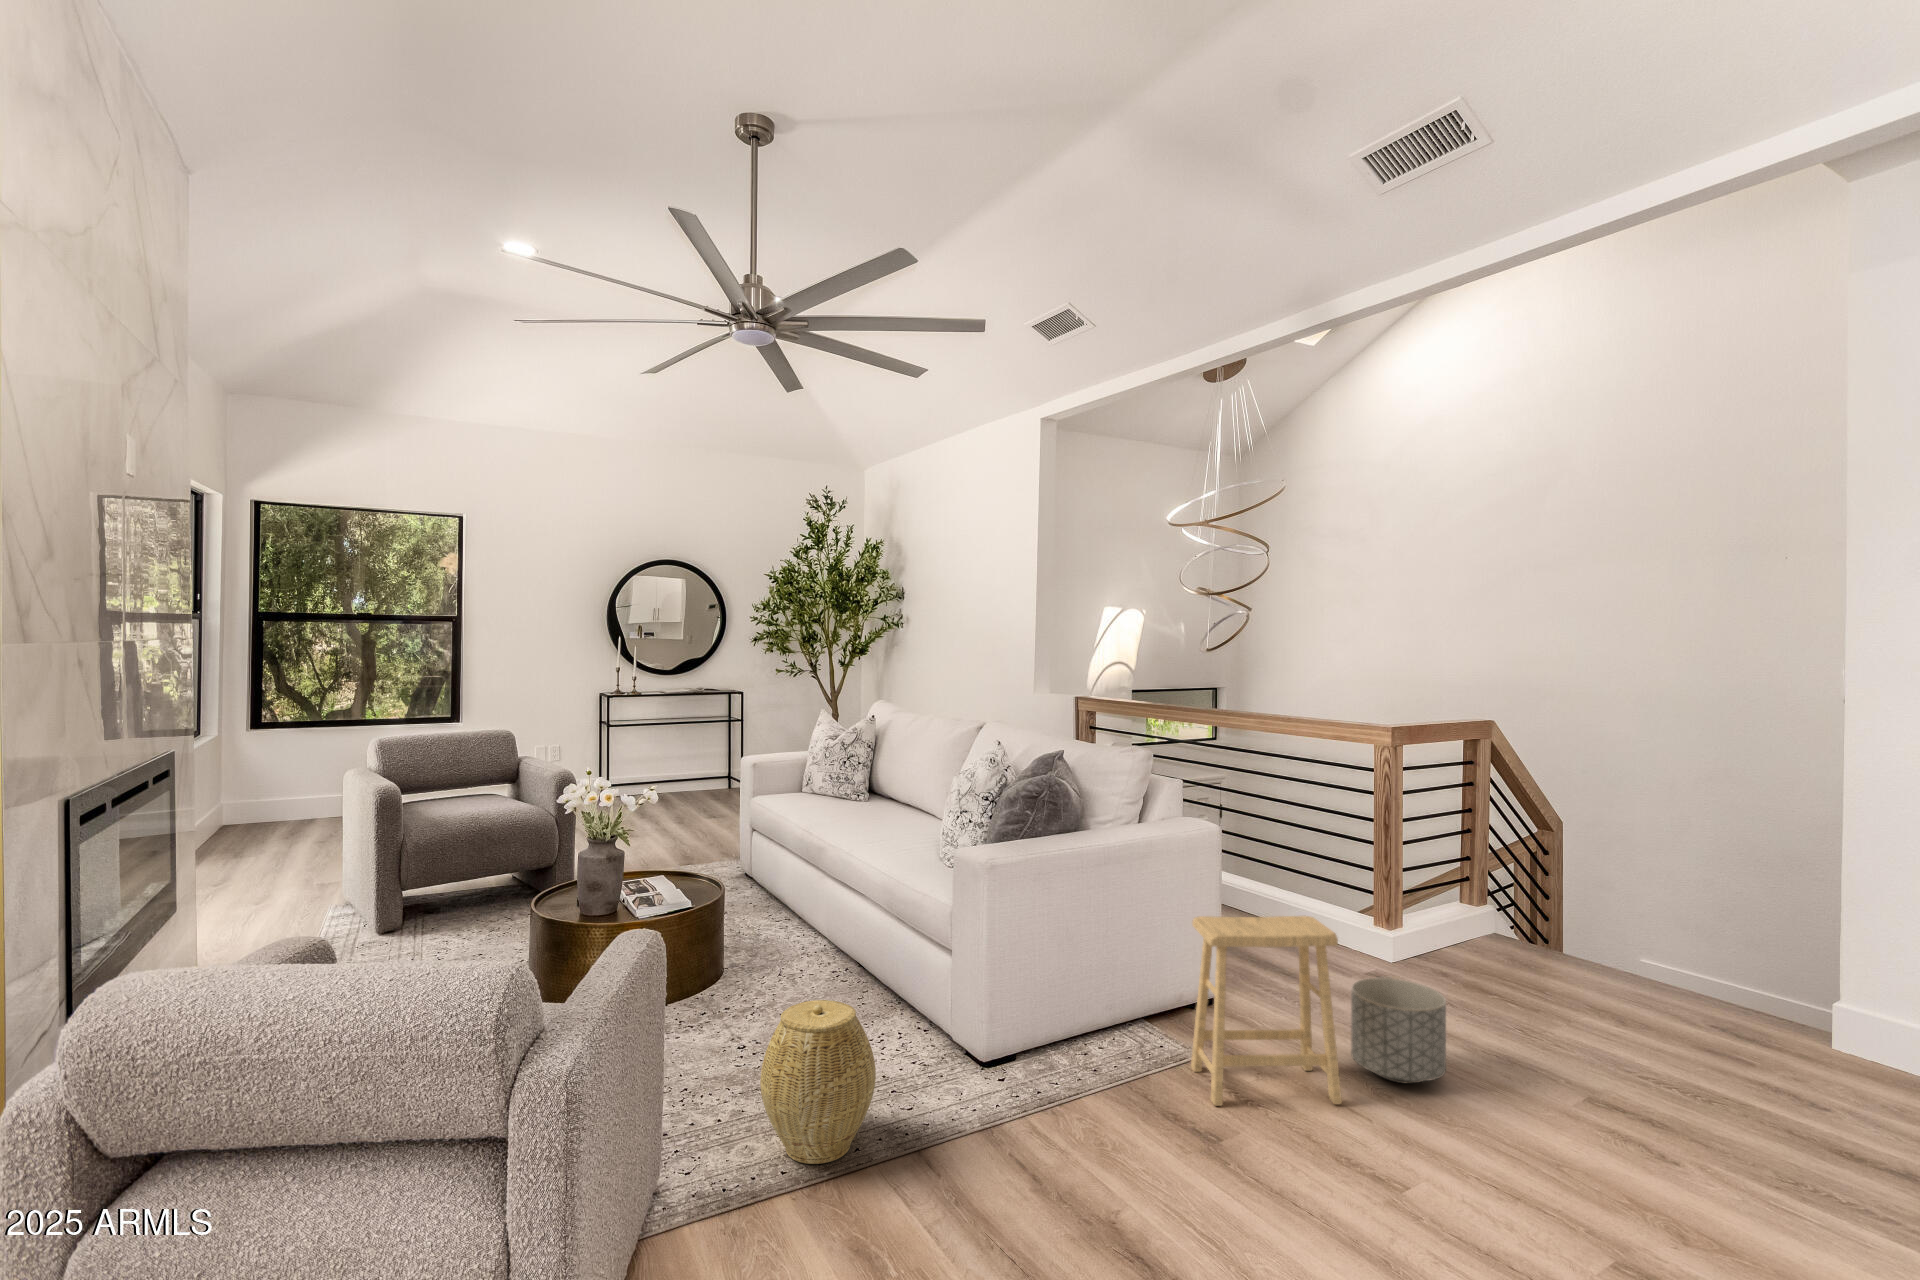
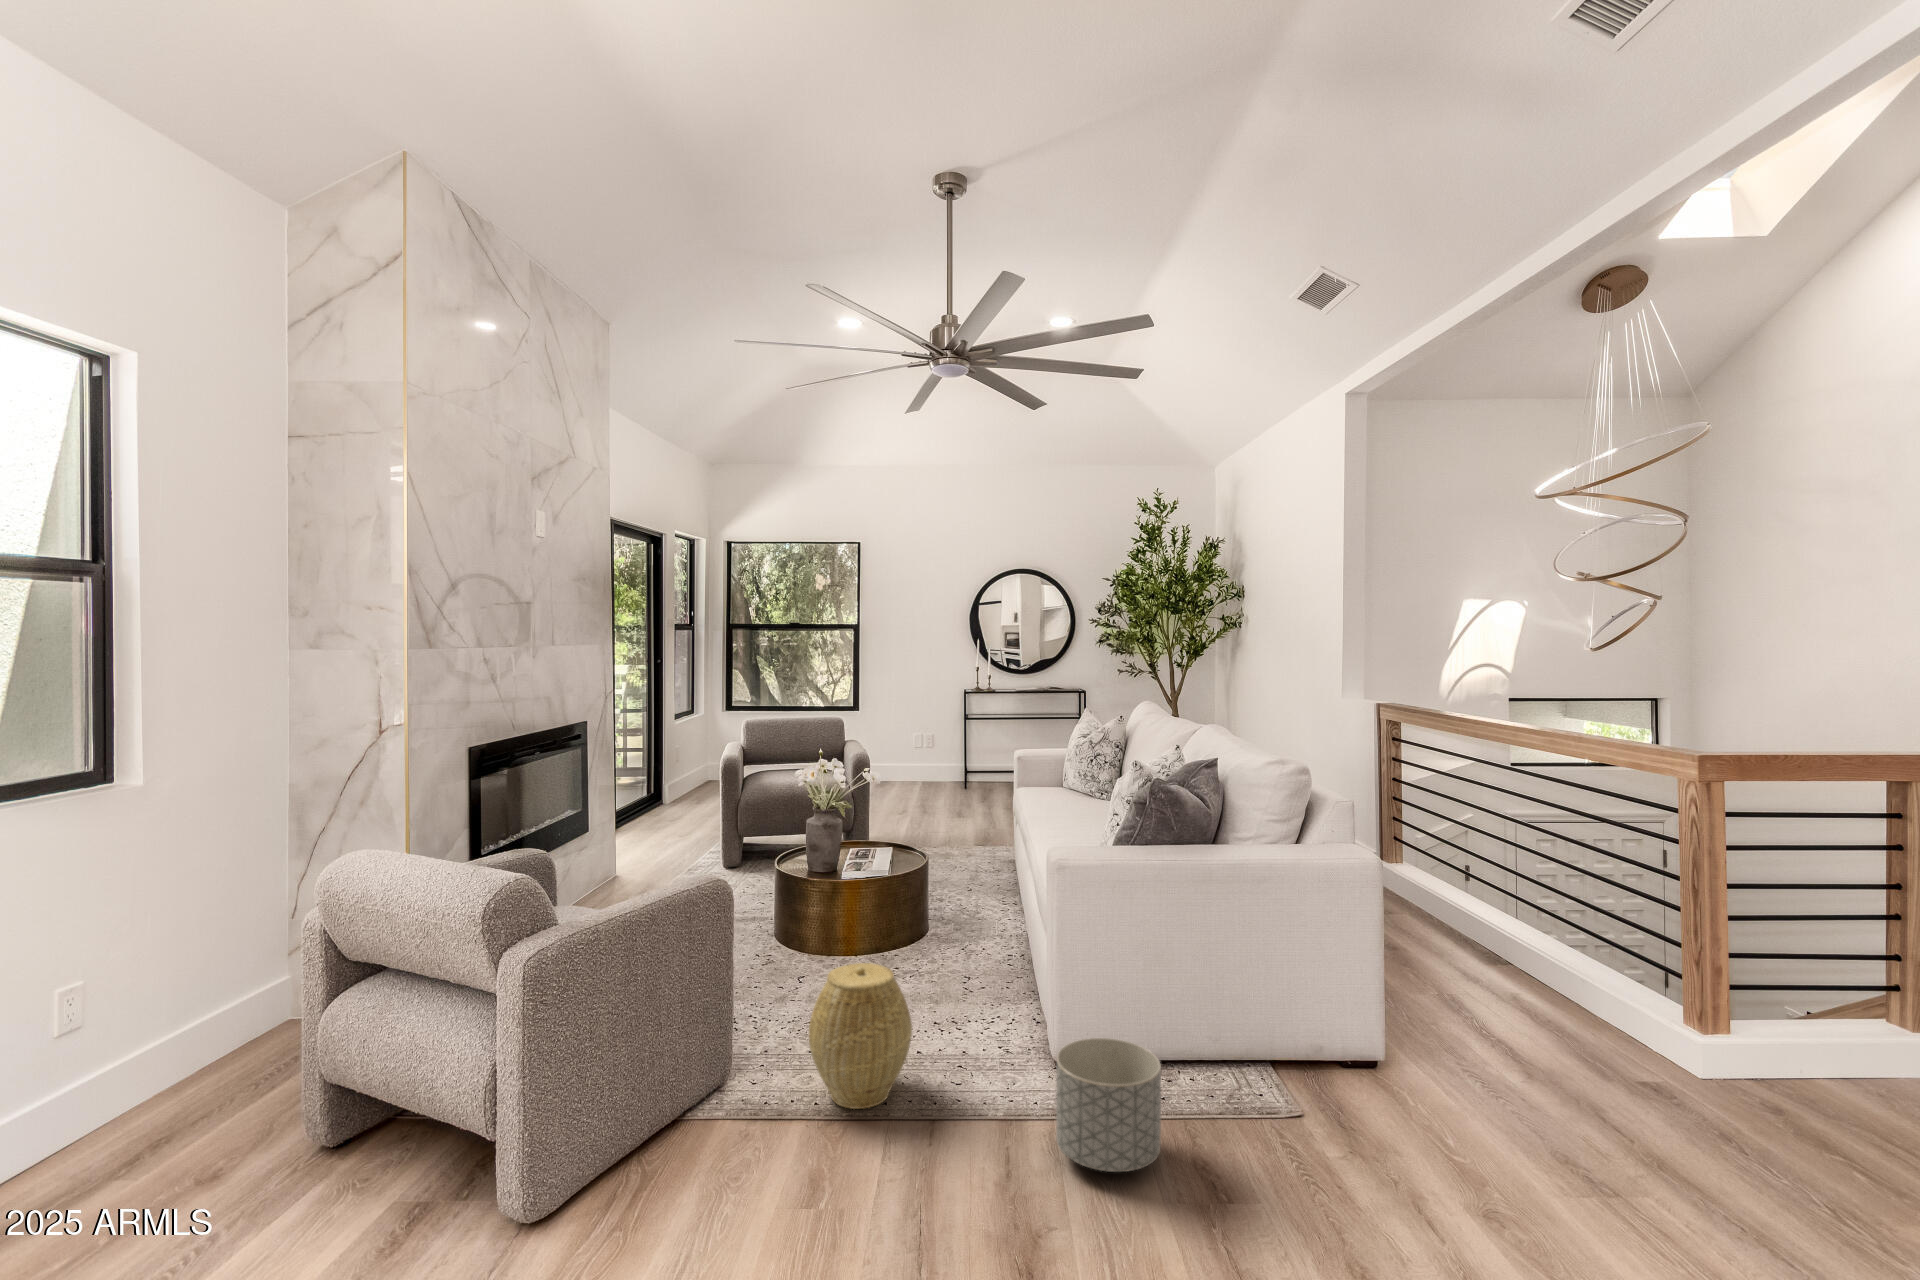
footstool: present [1191,916,1342,1106] -> none [1266,953,1434,1212]
planter: present [1351,978,1446,1083] -> present [1056,1038,1161,1172]

